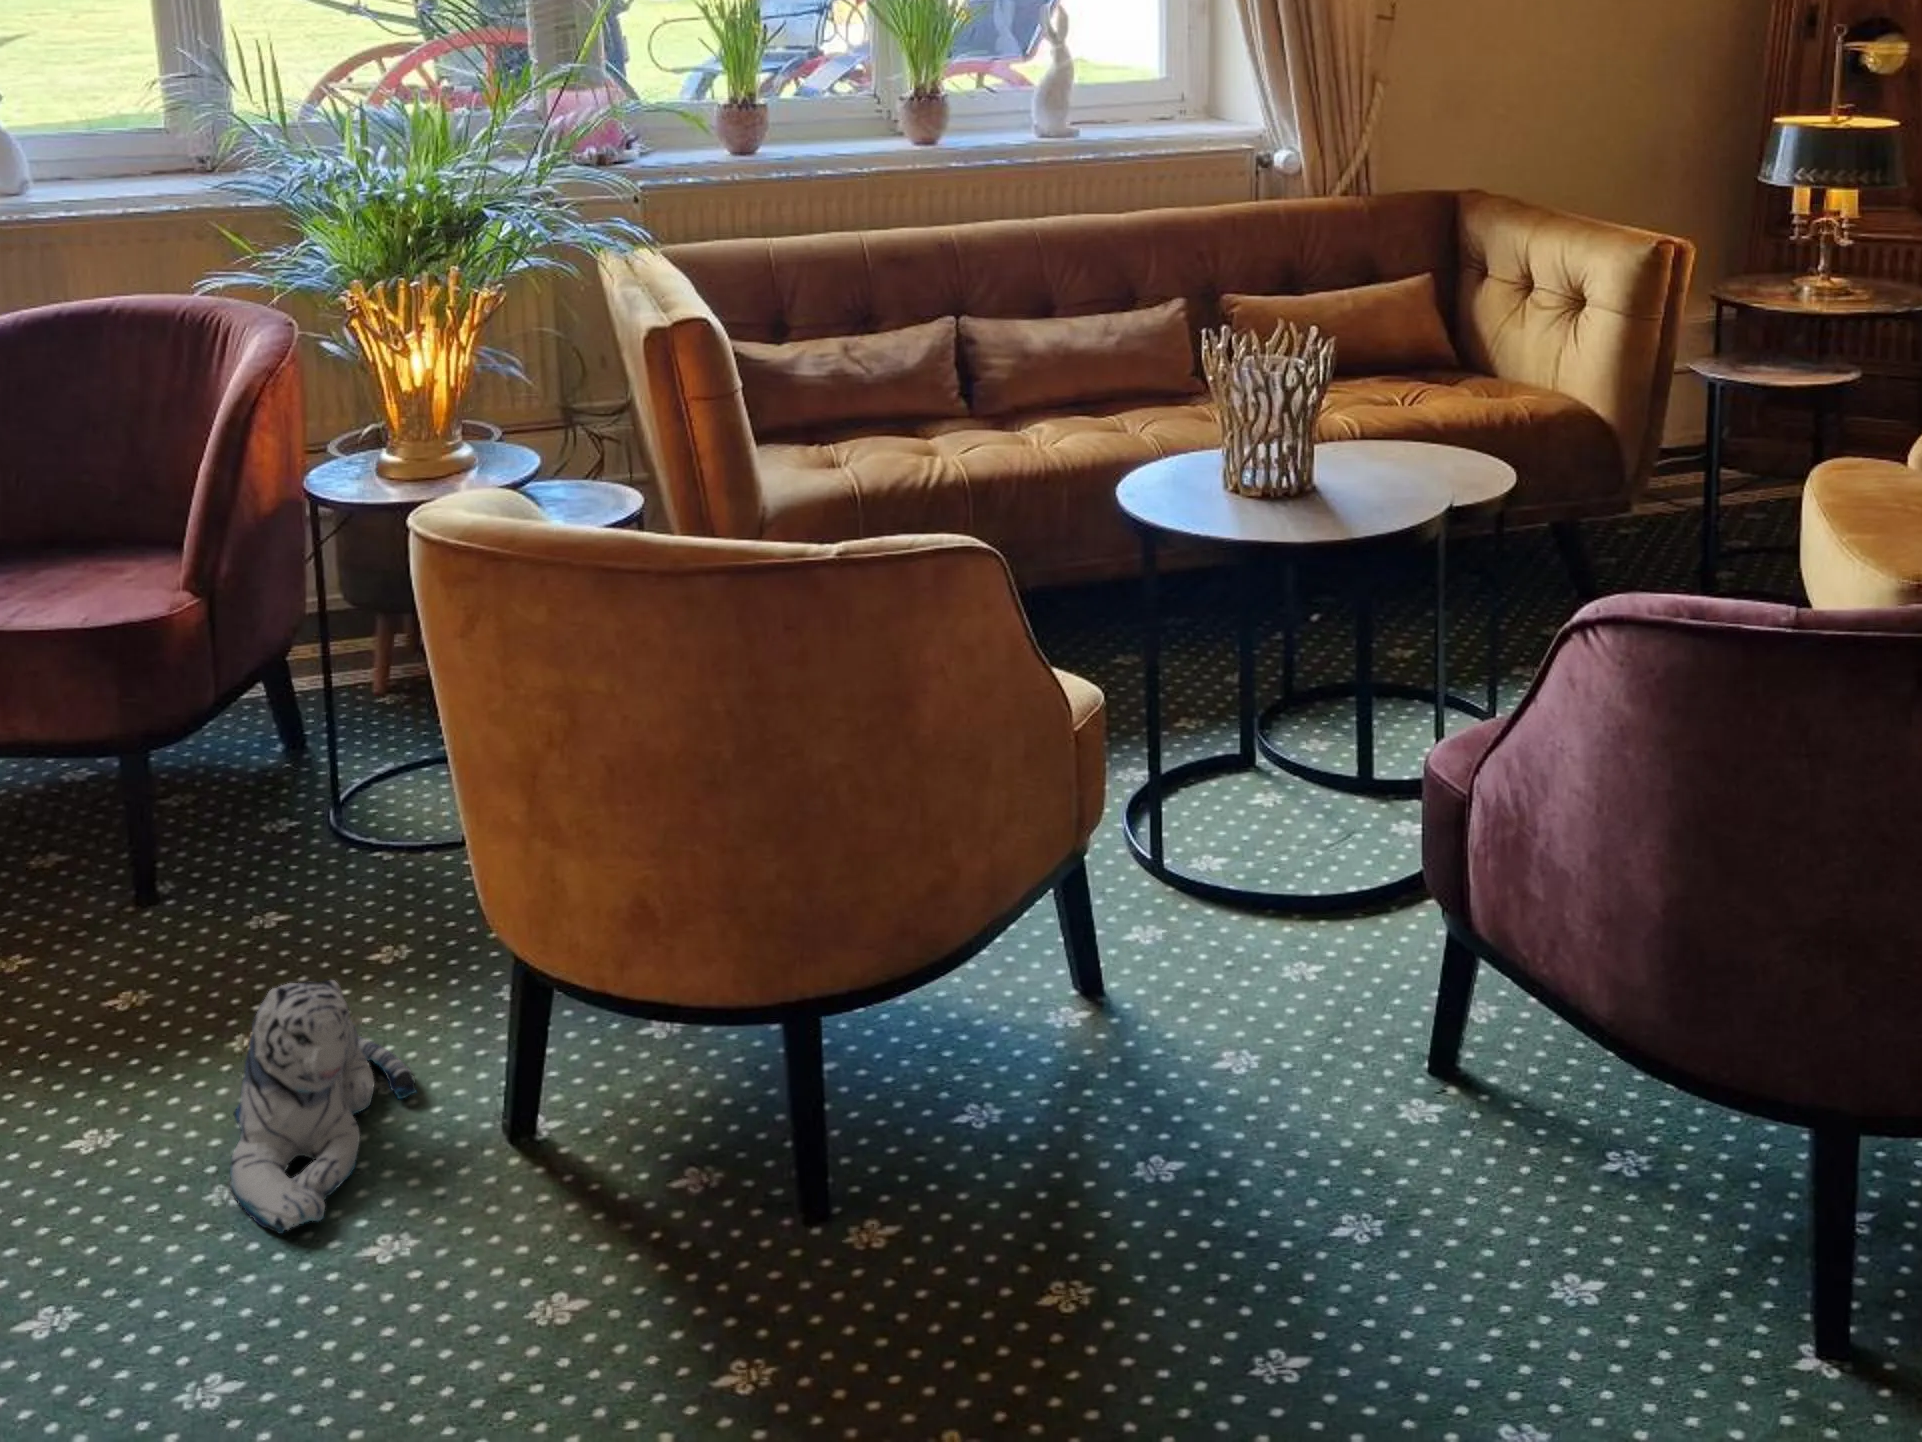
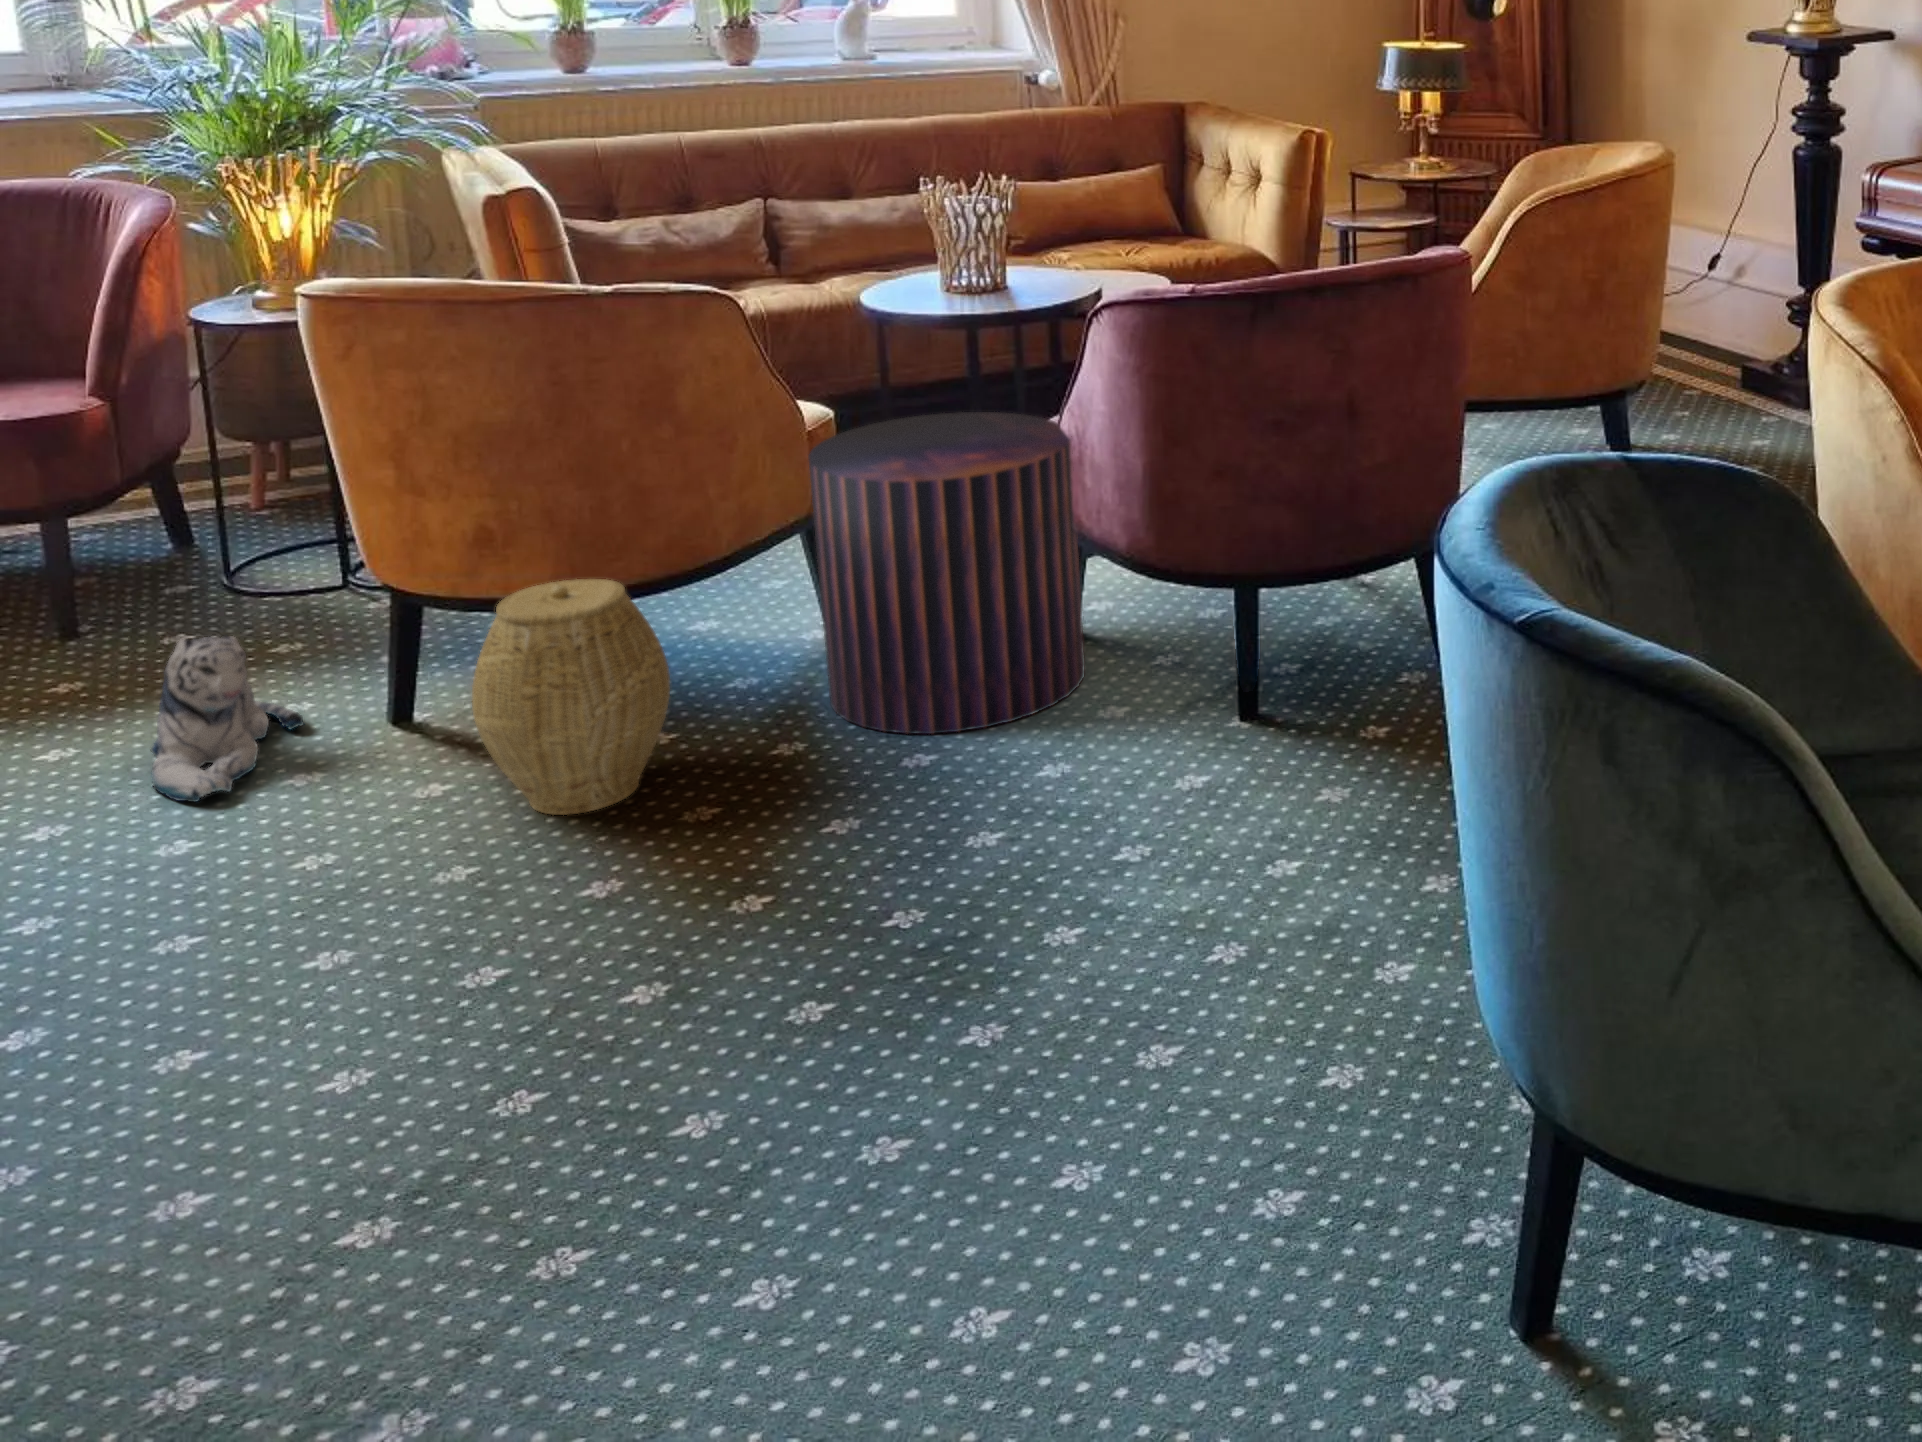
pouf: none [1093,709,1478,1245] -> present [809,412,1085,734]
woven basket: none [637,978,904,1349] -> present [472,579,670,815]

